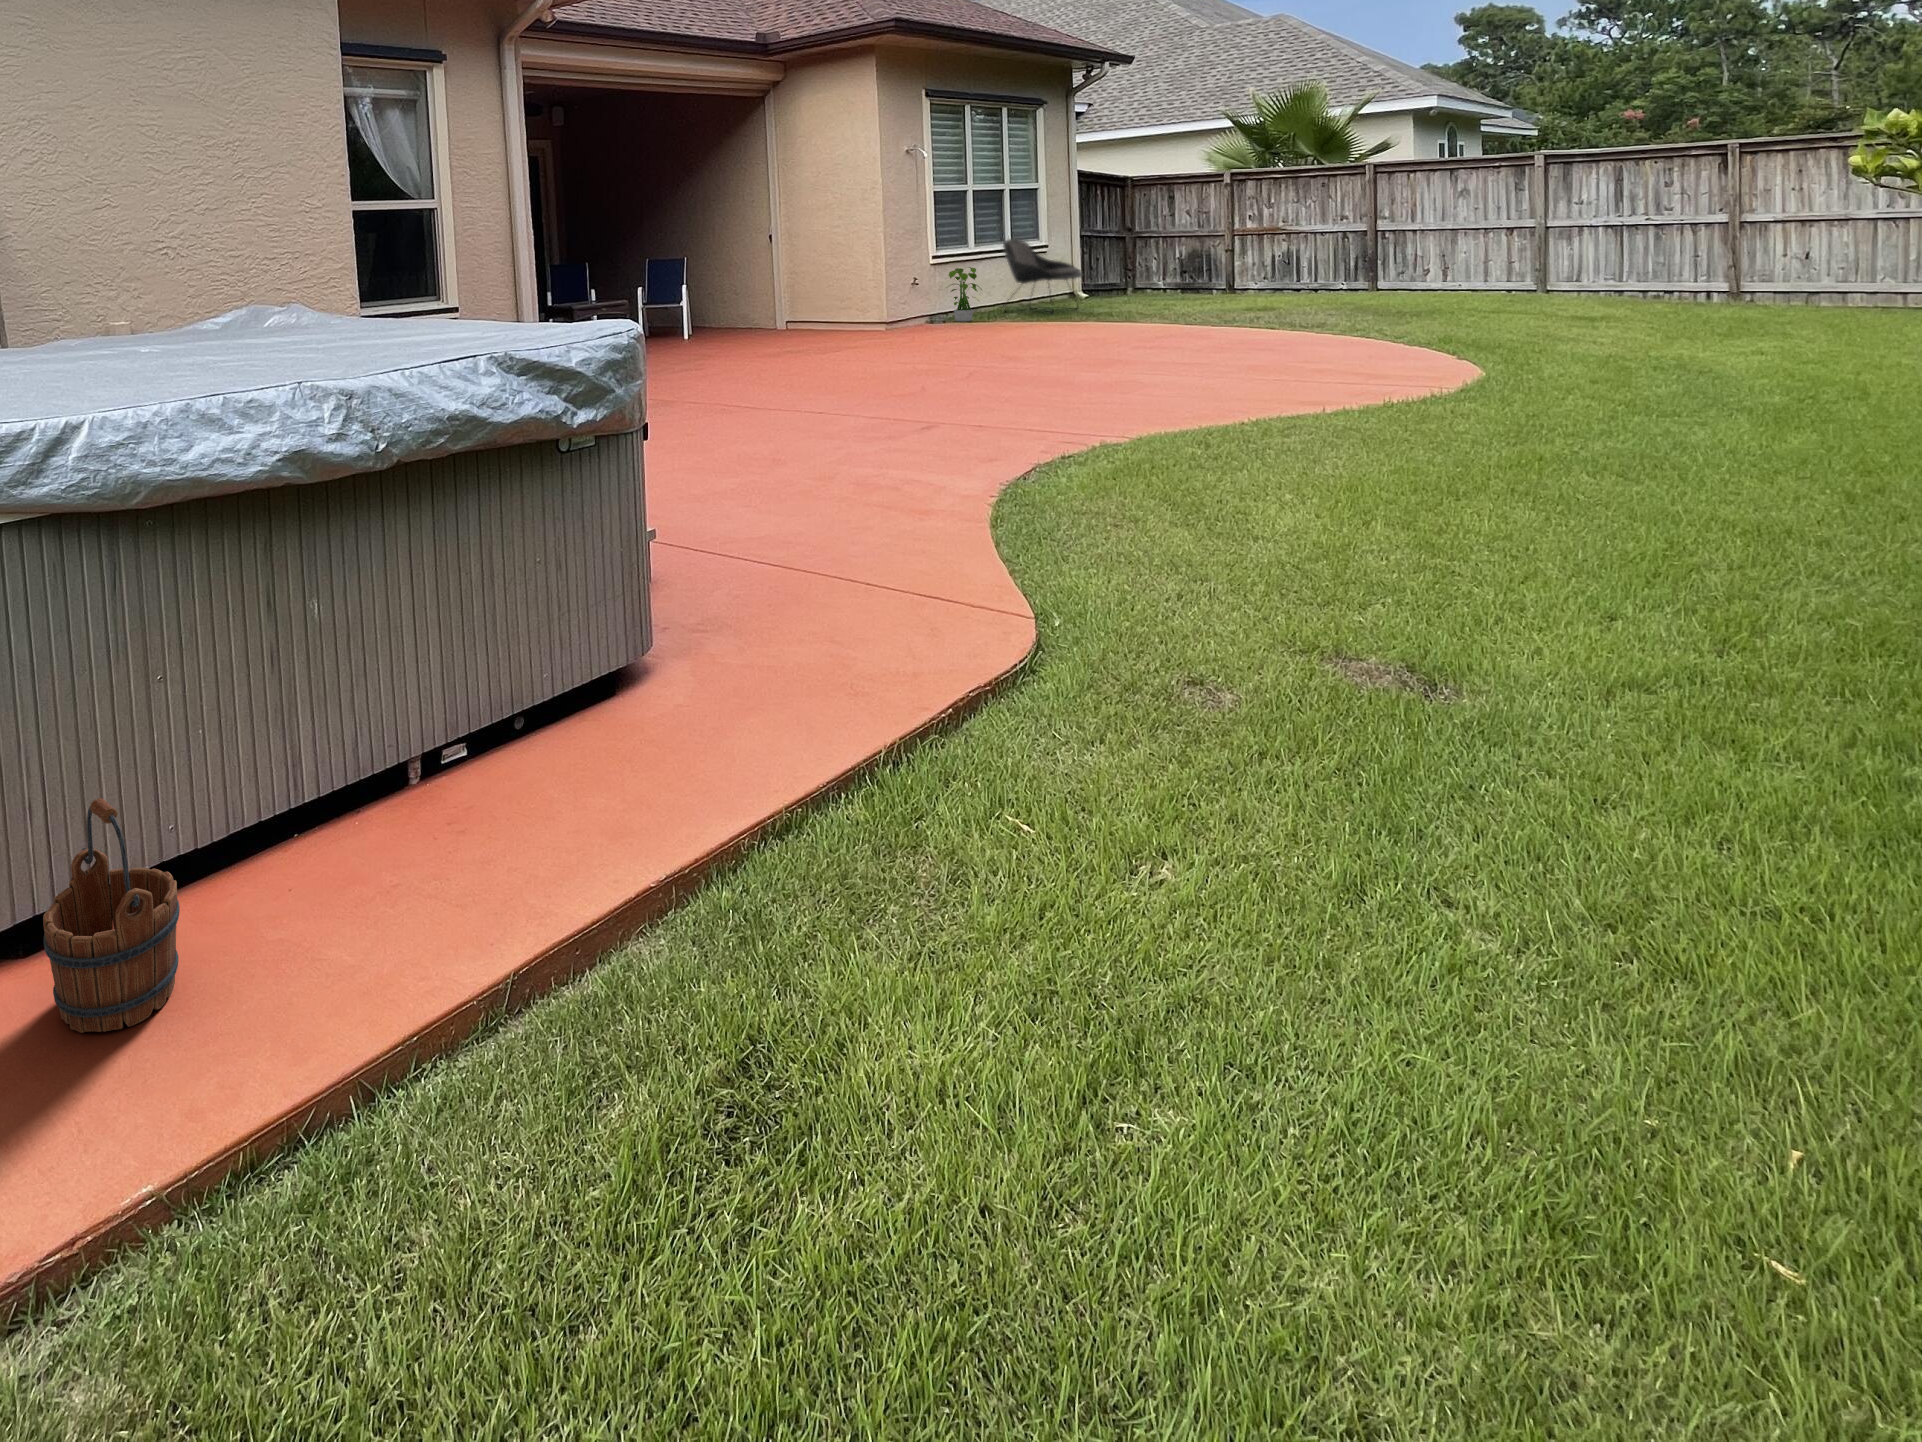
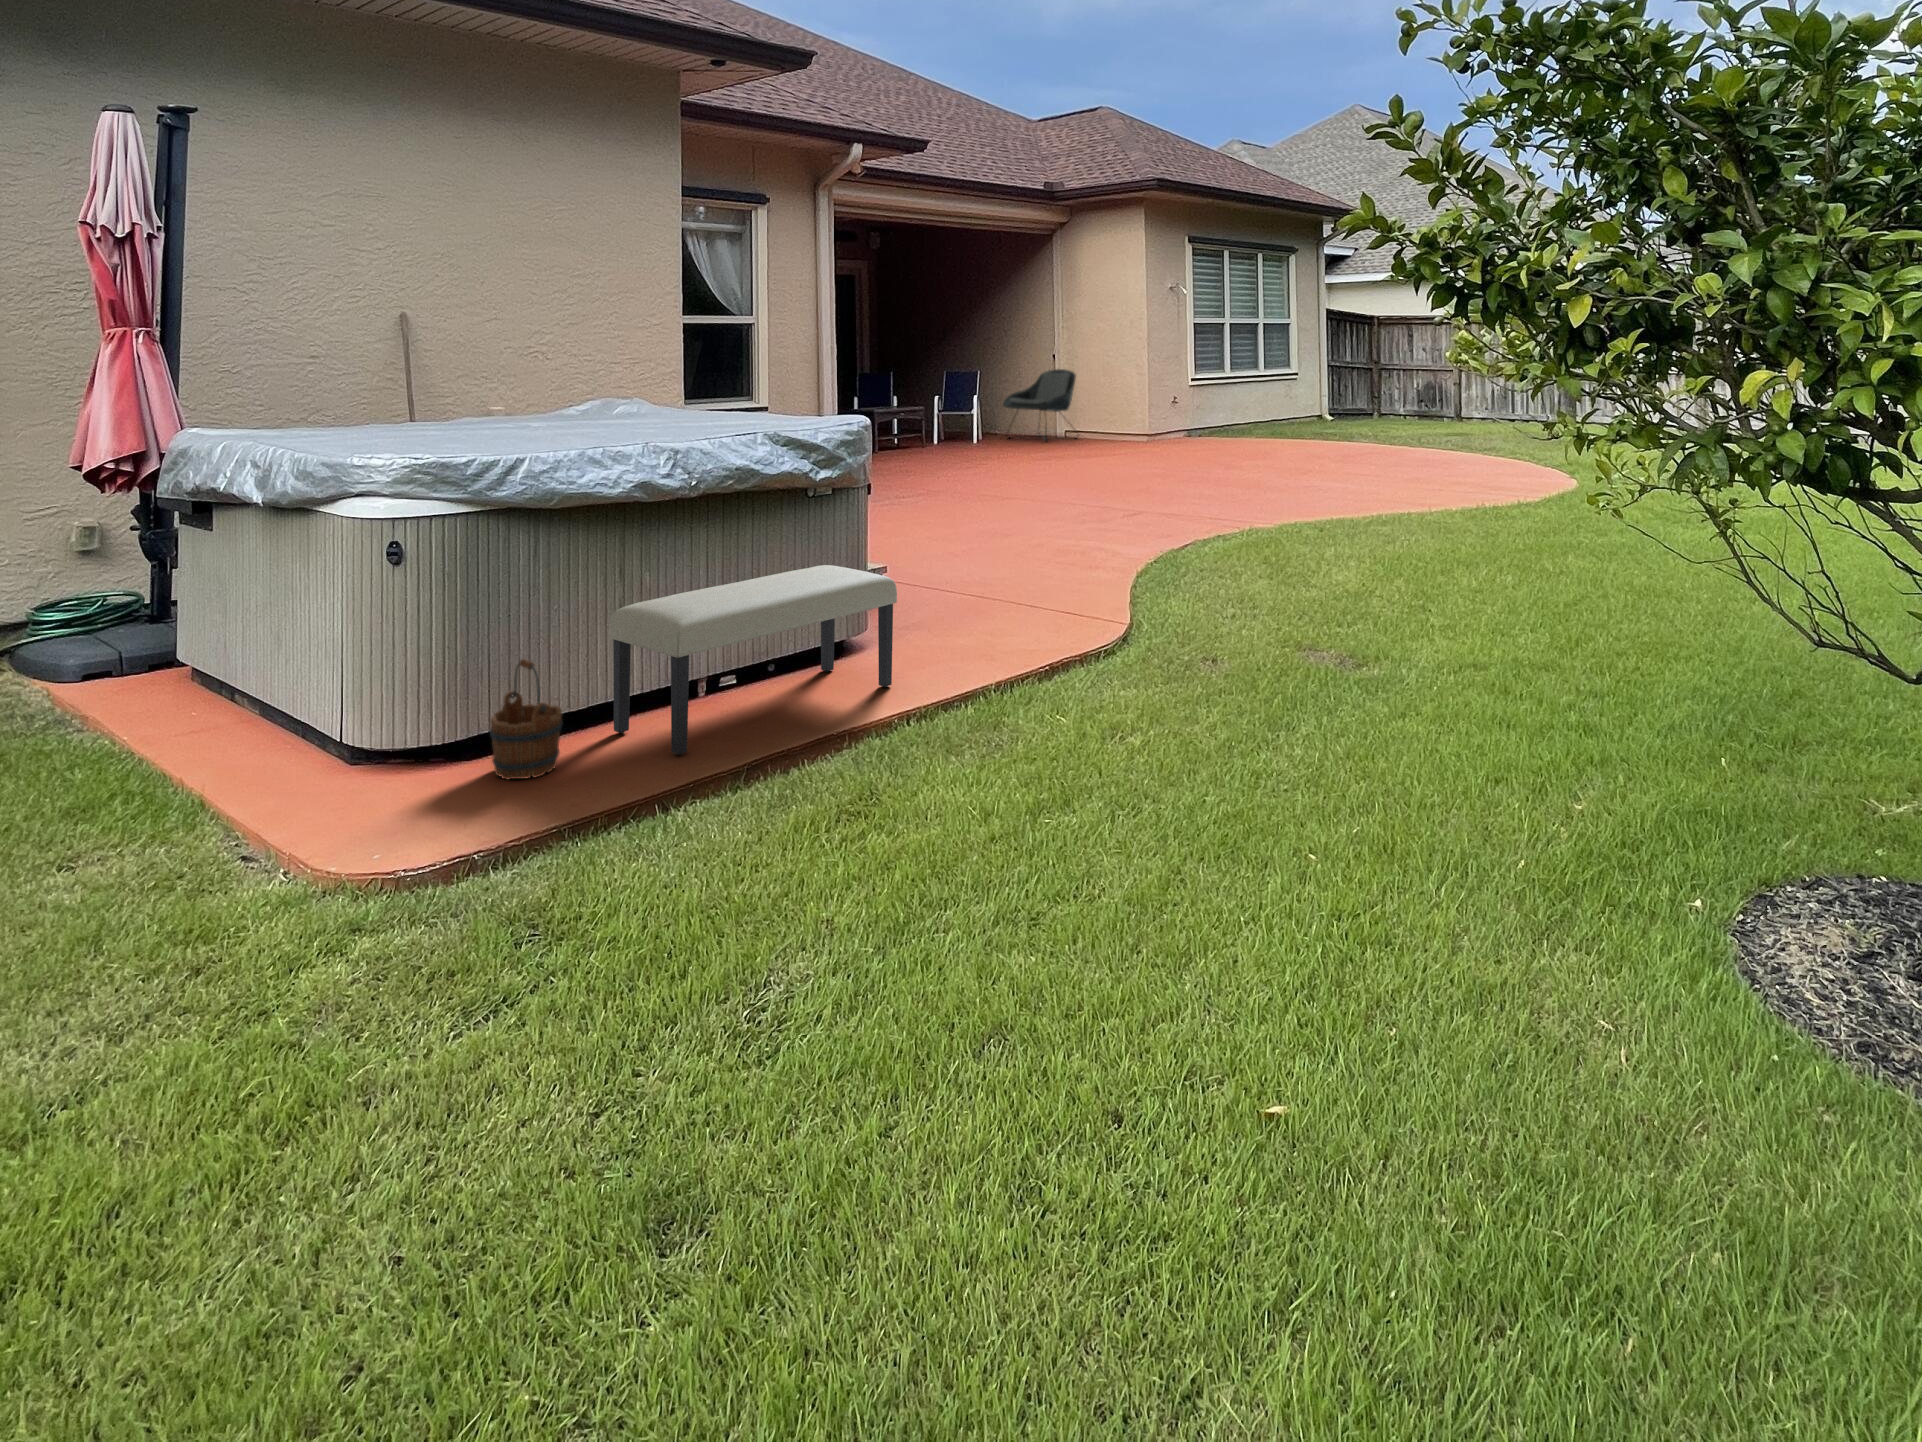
lounge chair: present [1003,239,1082,313] -> present [1003,369,1076,441]
potted plant: present [946,267,982,322] -> none [1202,389,1235,437]
bench: none [258,559,728,955] -> present [609,565,897,755]

